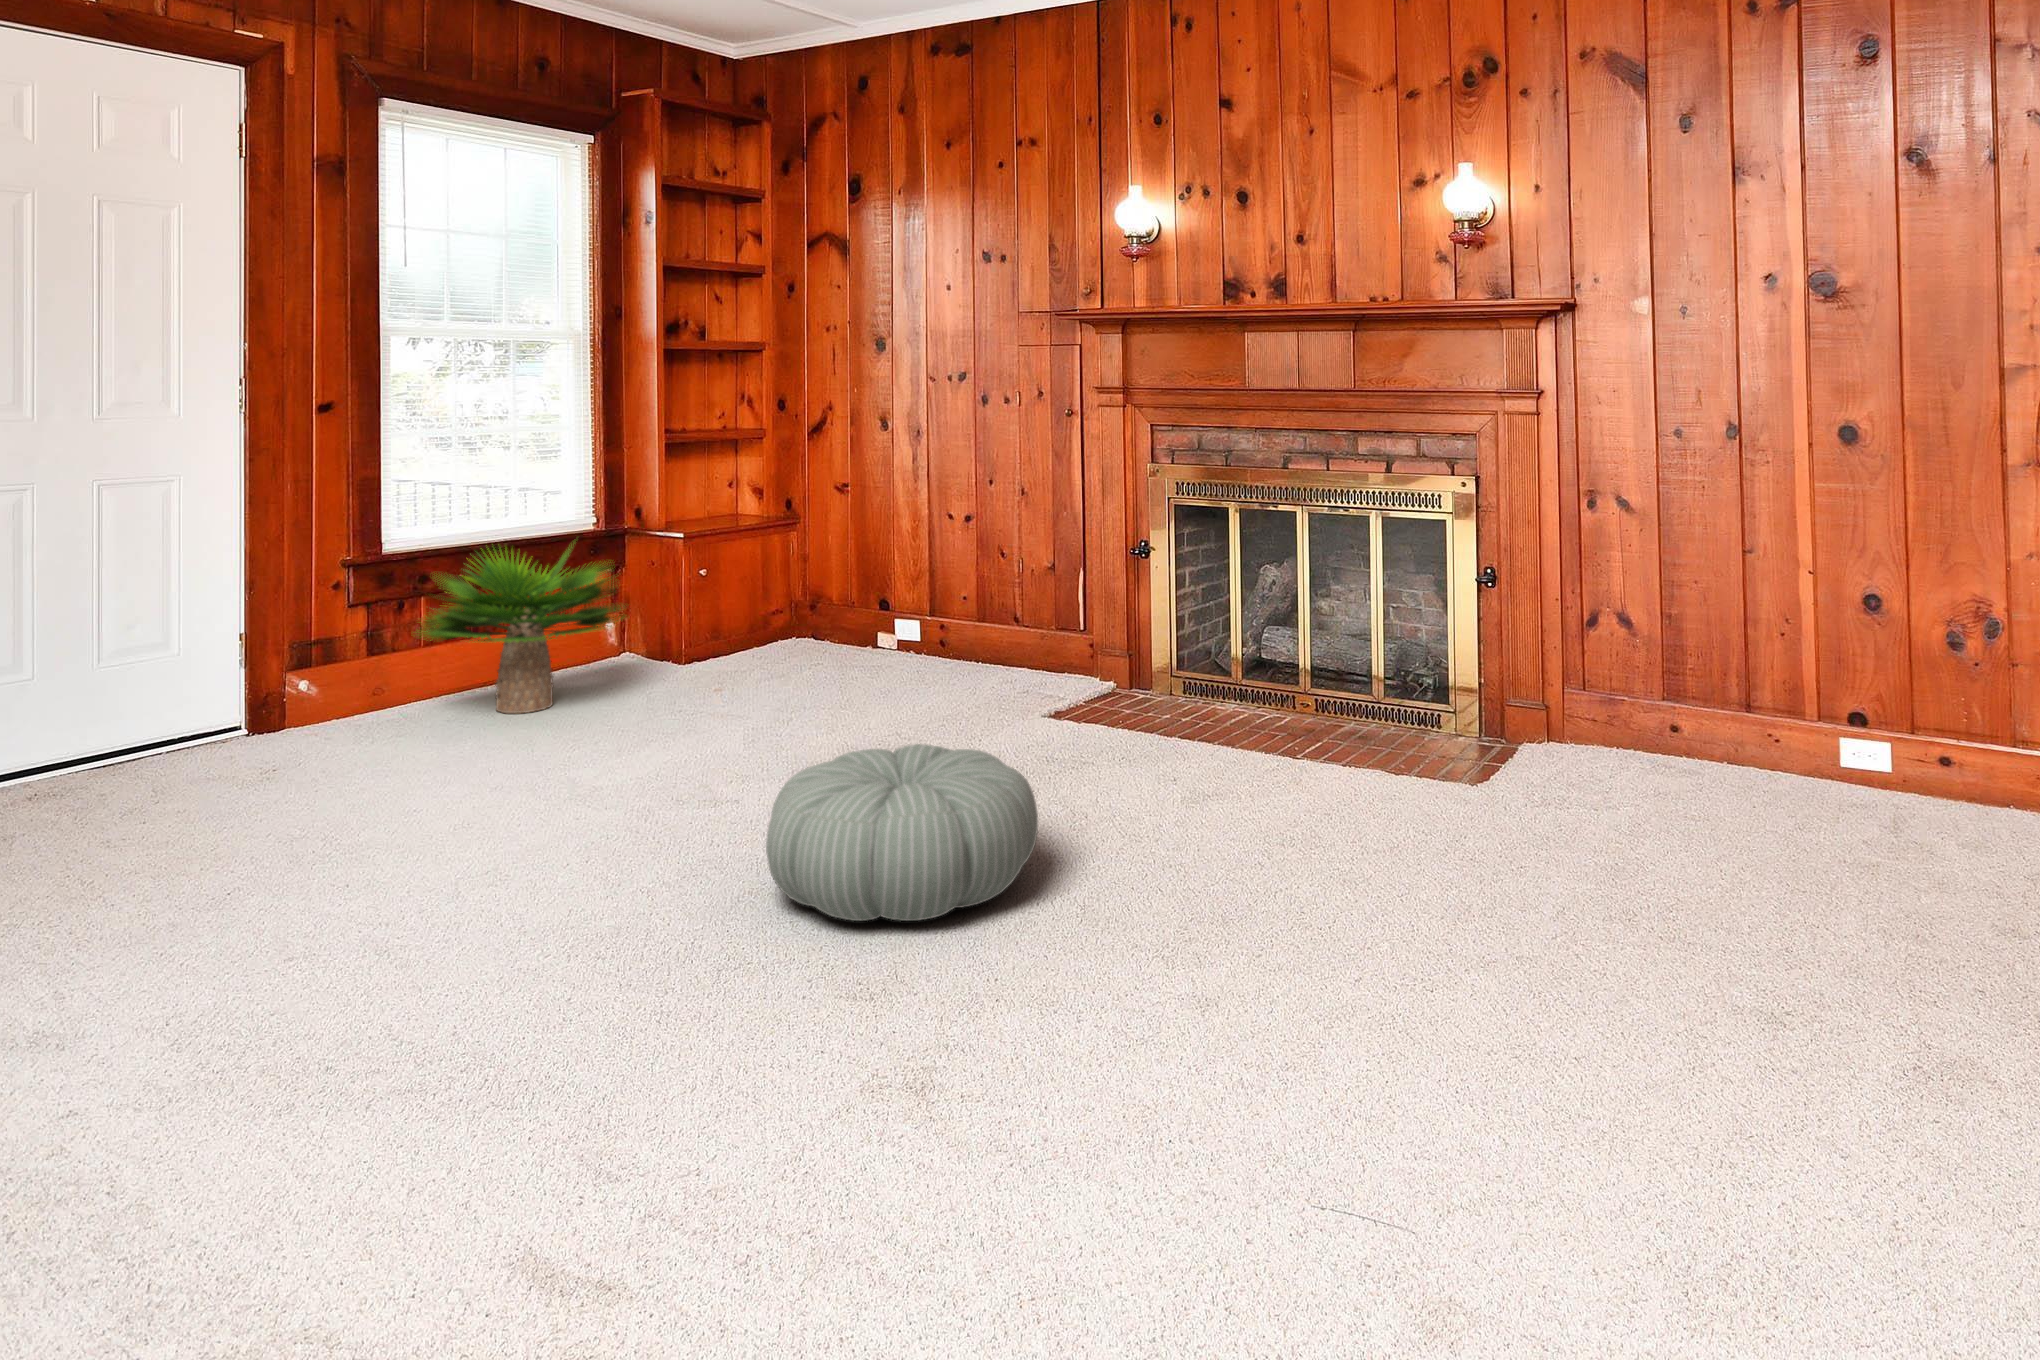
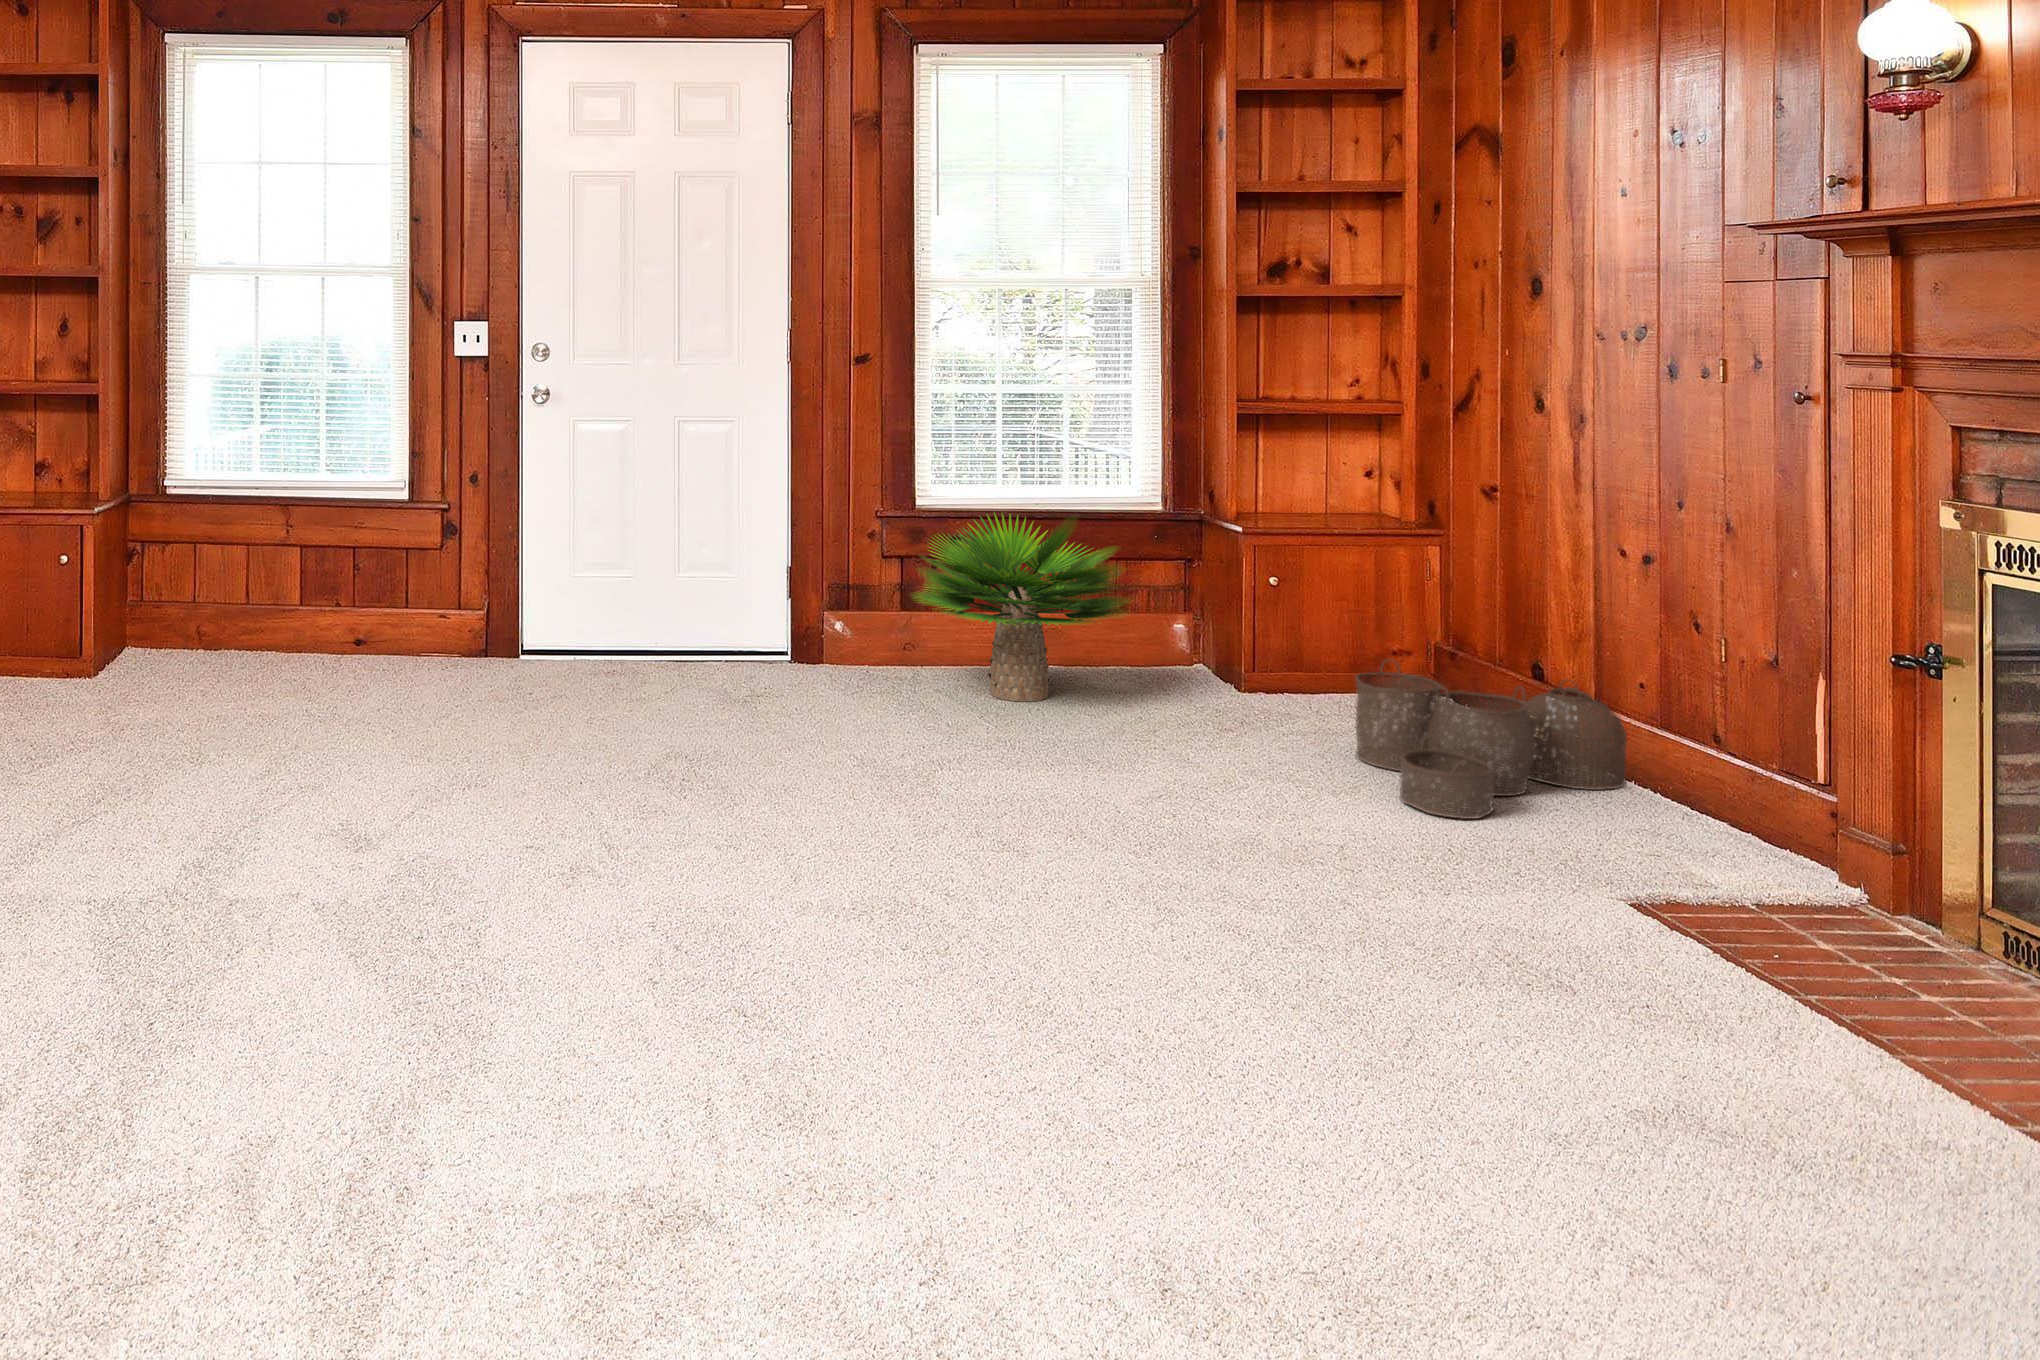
woven basket: none [815,603,965,704] -> present [1355,660,1627,819]
pouf: present [766,744,1038,921] -> none [843,839,1229,1115]

